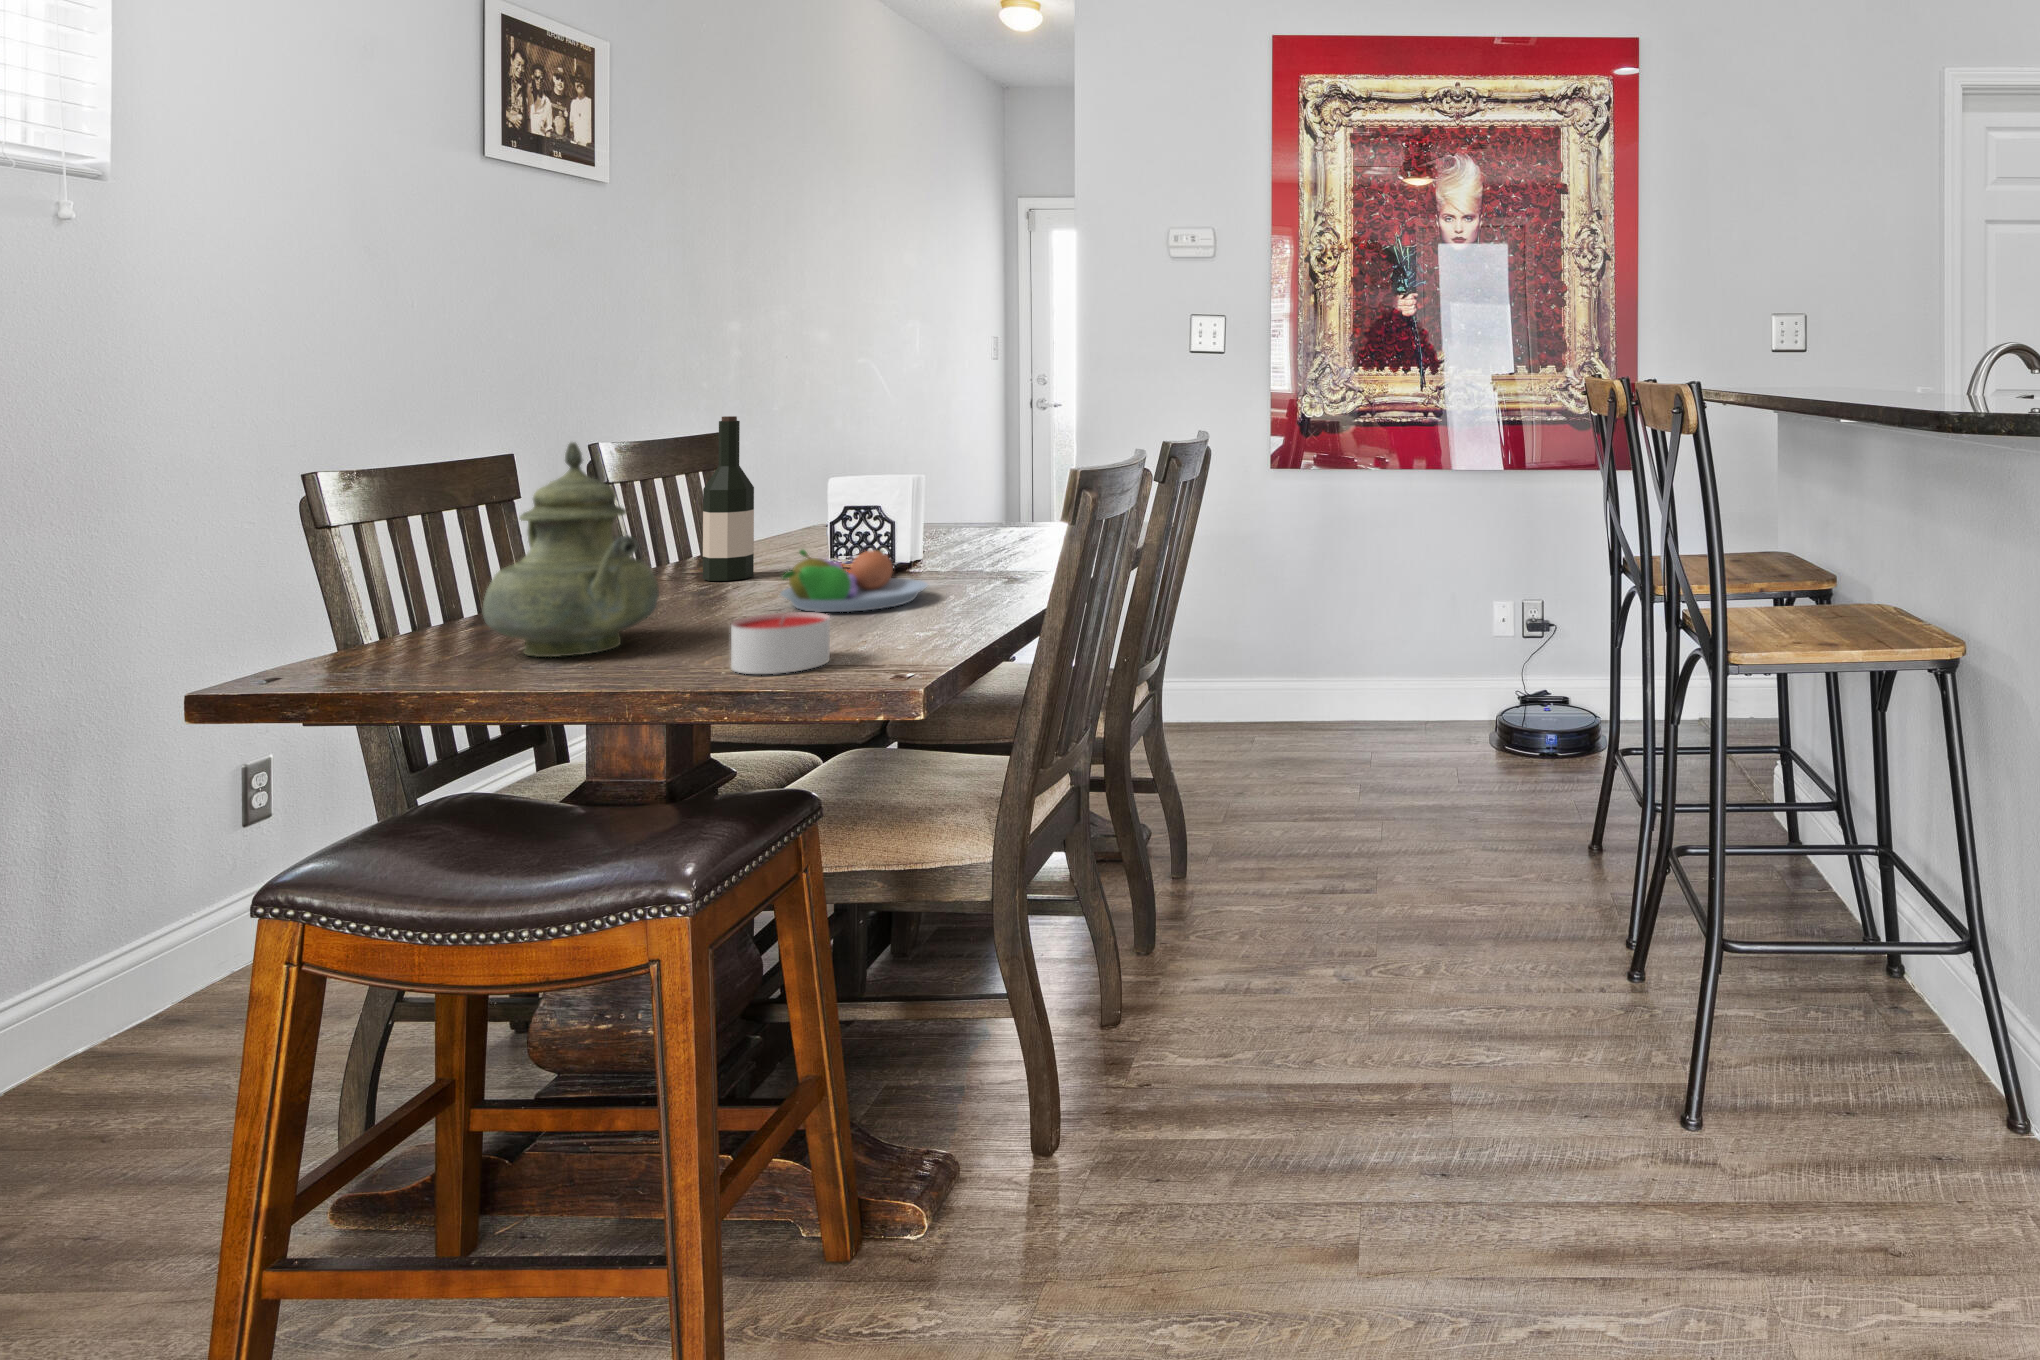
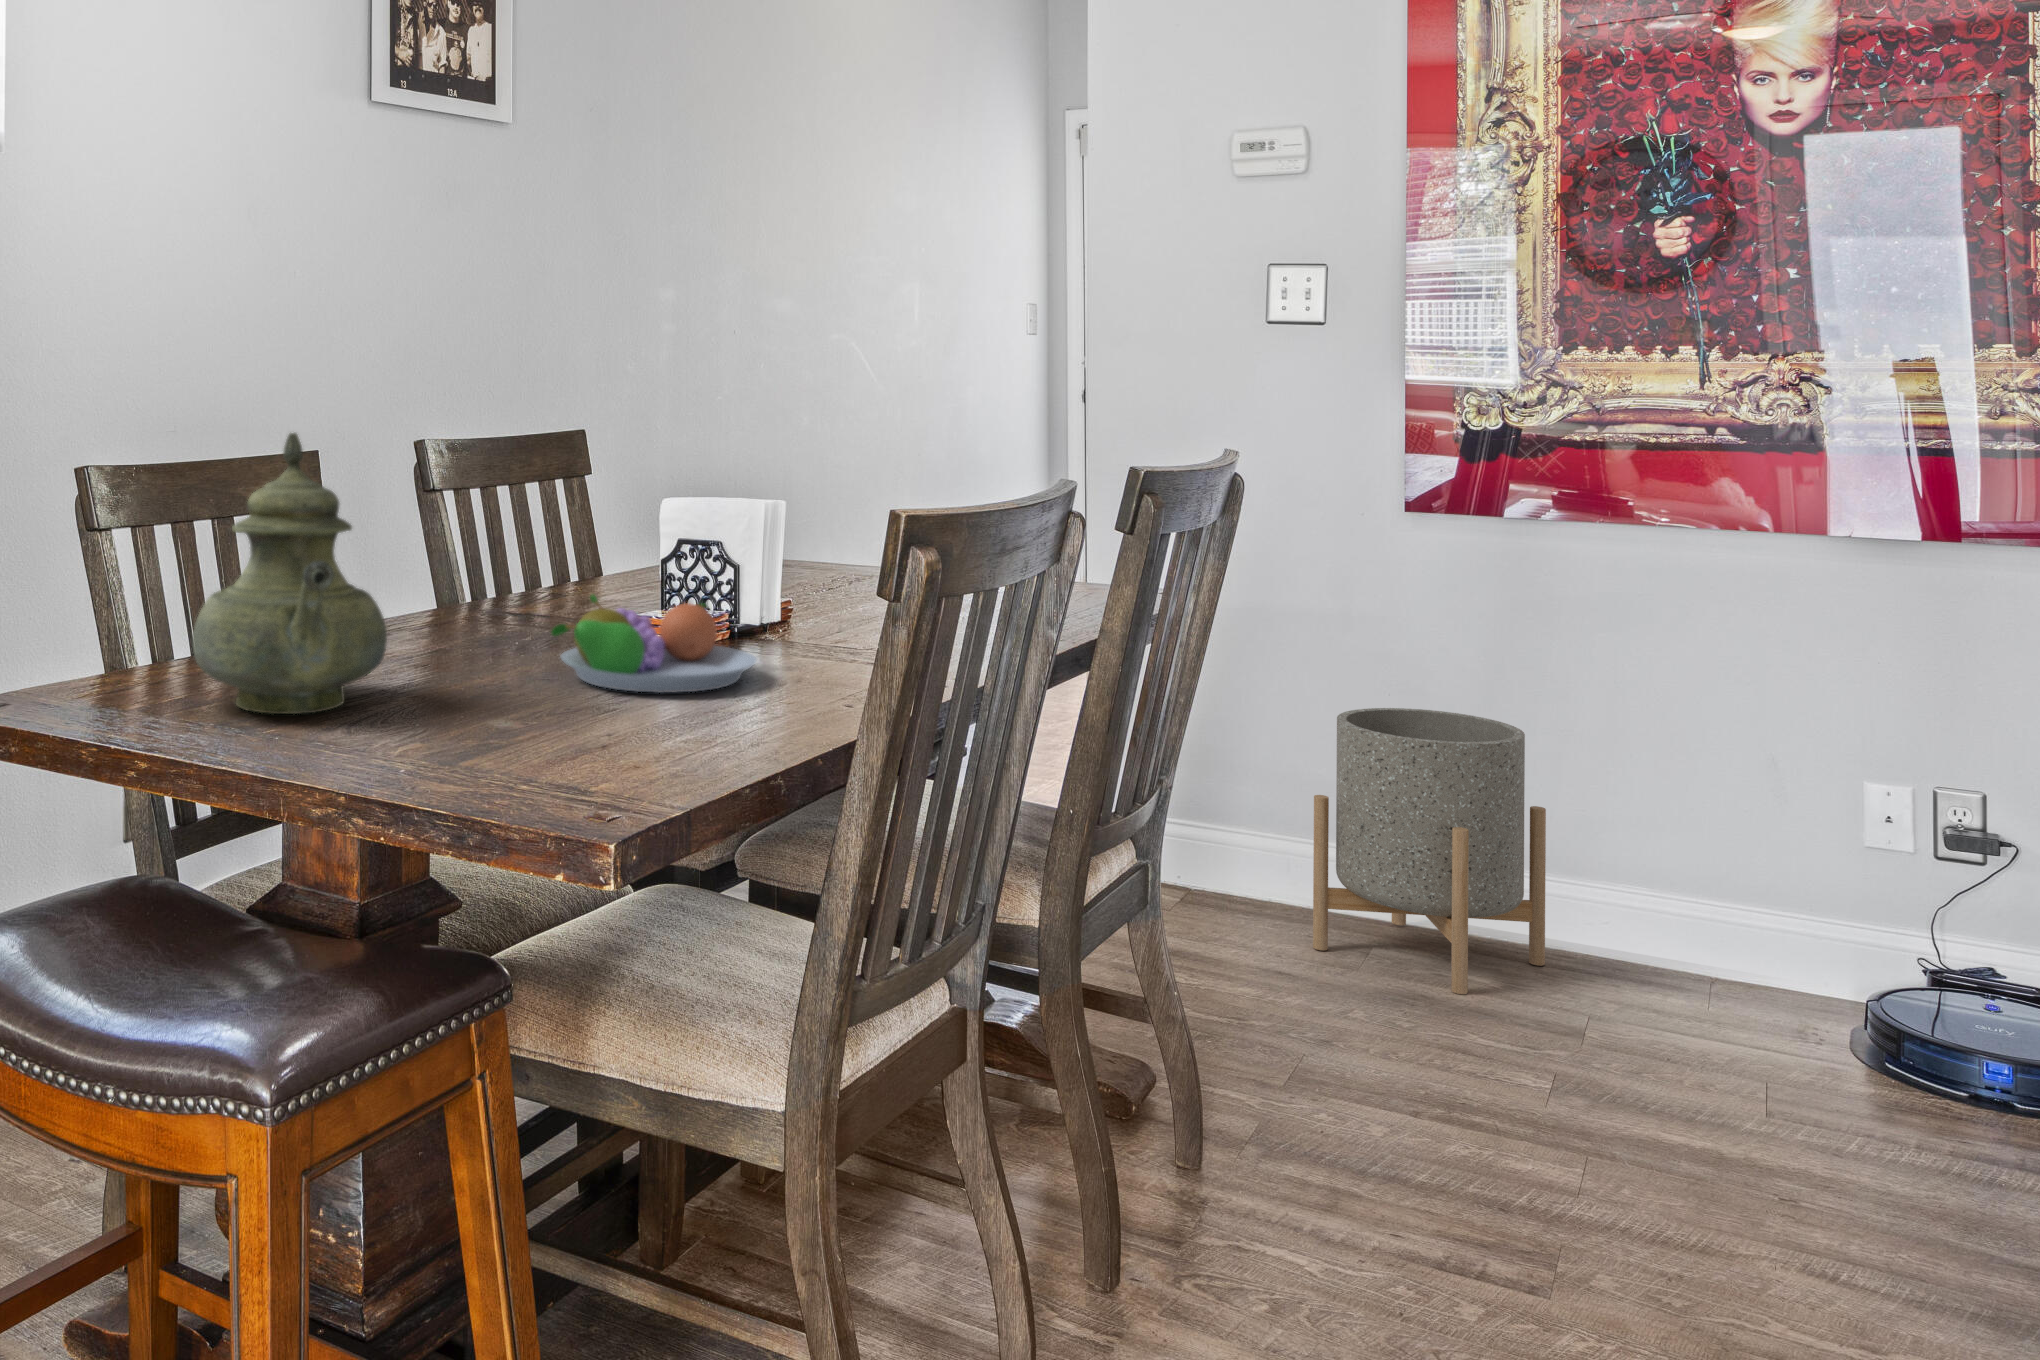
wine bottle: present [703,416,754,581] -> none [515,406,575,626]
planter: none [1224,587,1349,751] -> present [1313,708,1546,995]
candle: present [731,612,830,674] -> none [418,689,548,782]

